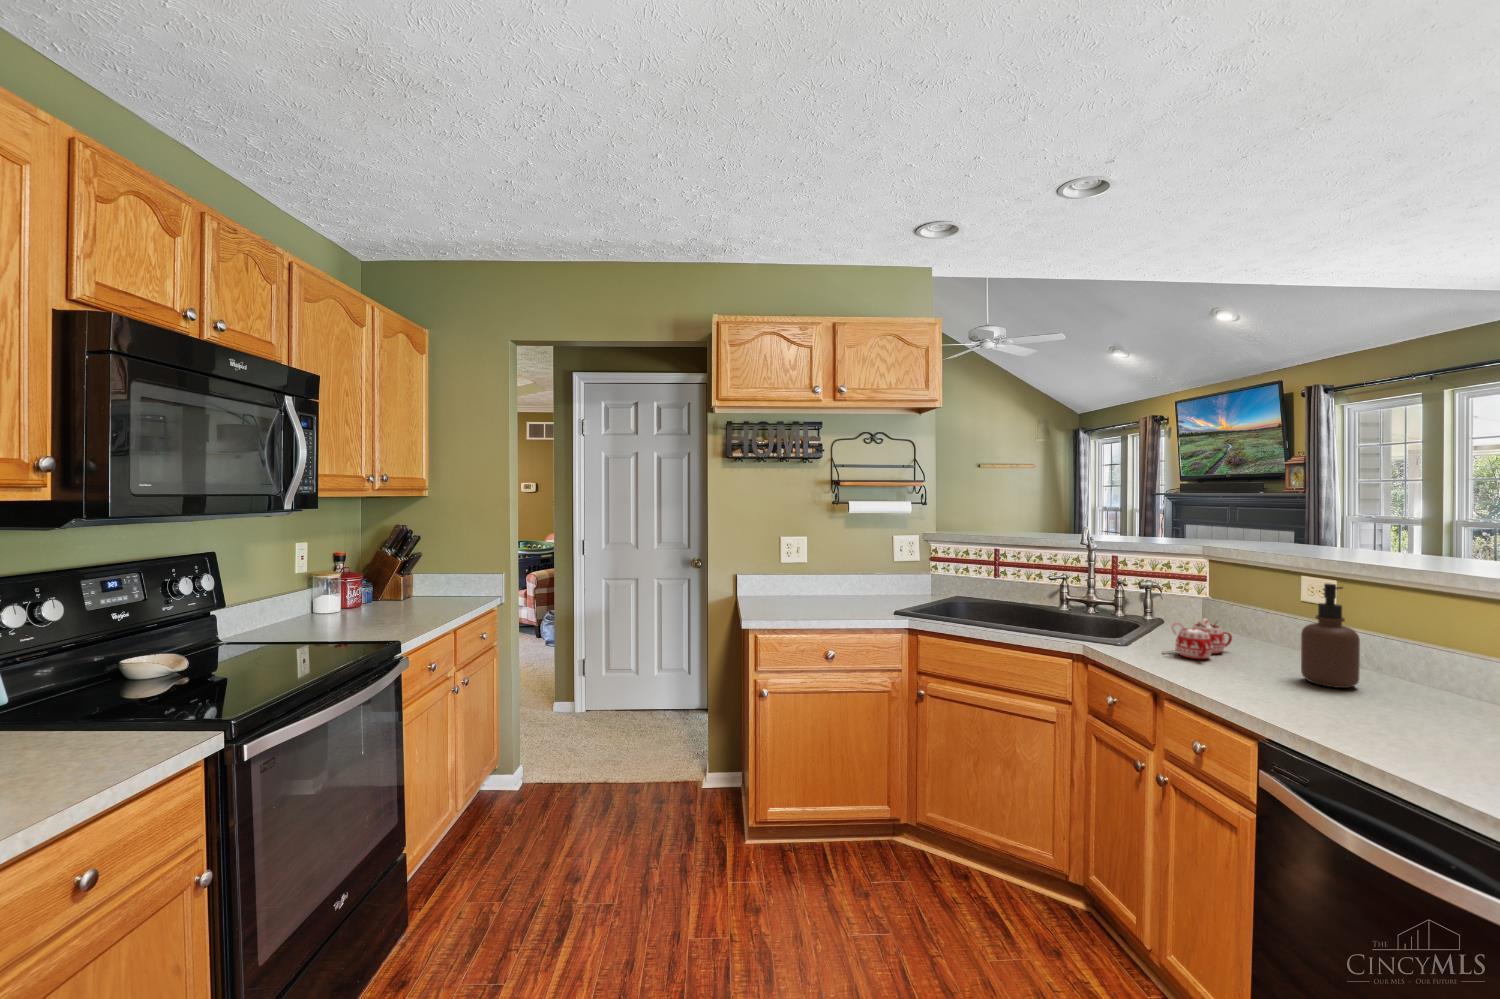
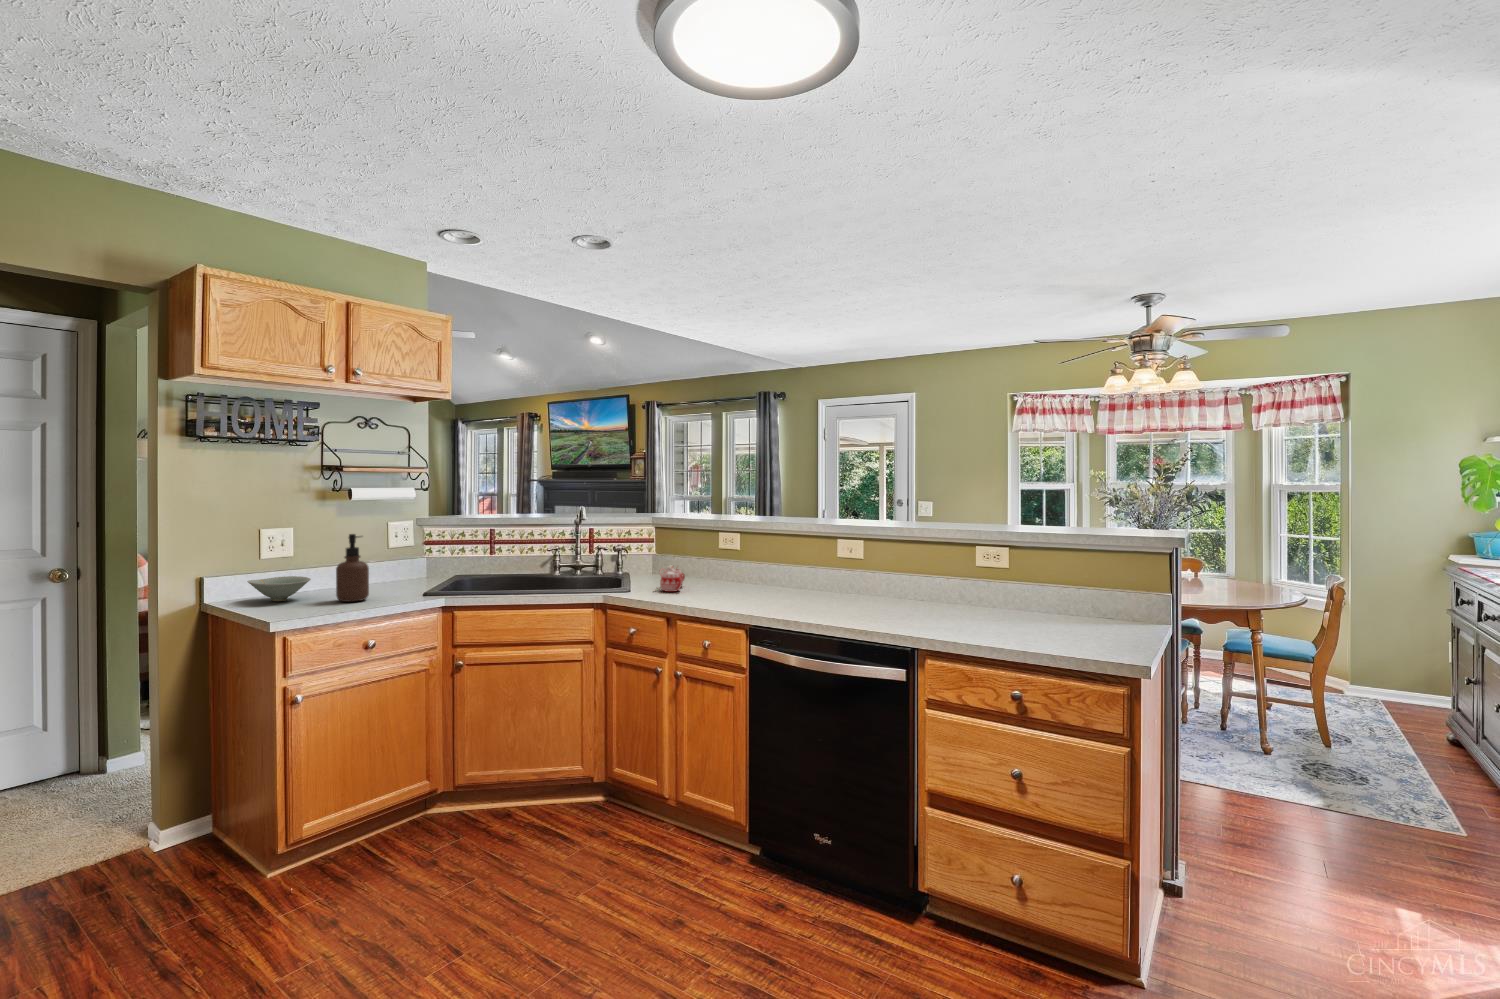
bowl: none [763,579,809,601] -> present [247,576,311,601]
soap dispenser: present [1301,583,1360,688] -> present [336,534,369,602]

